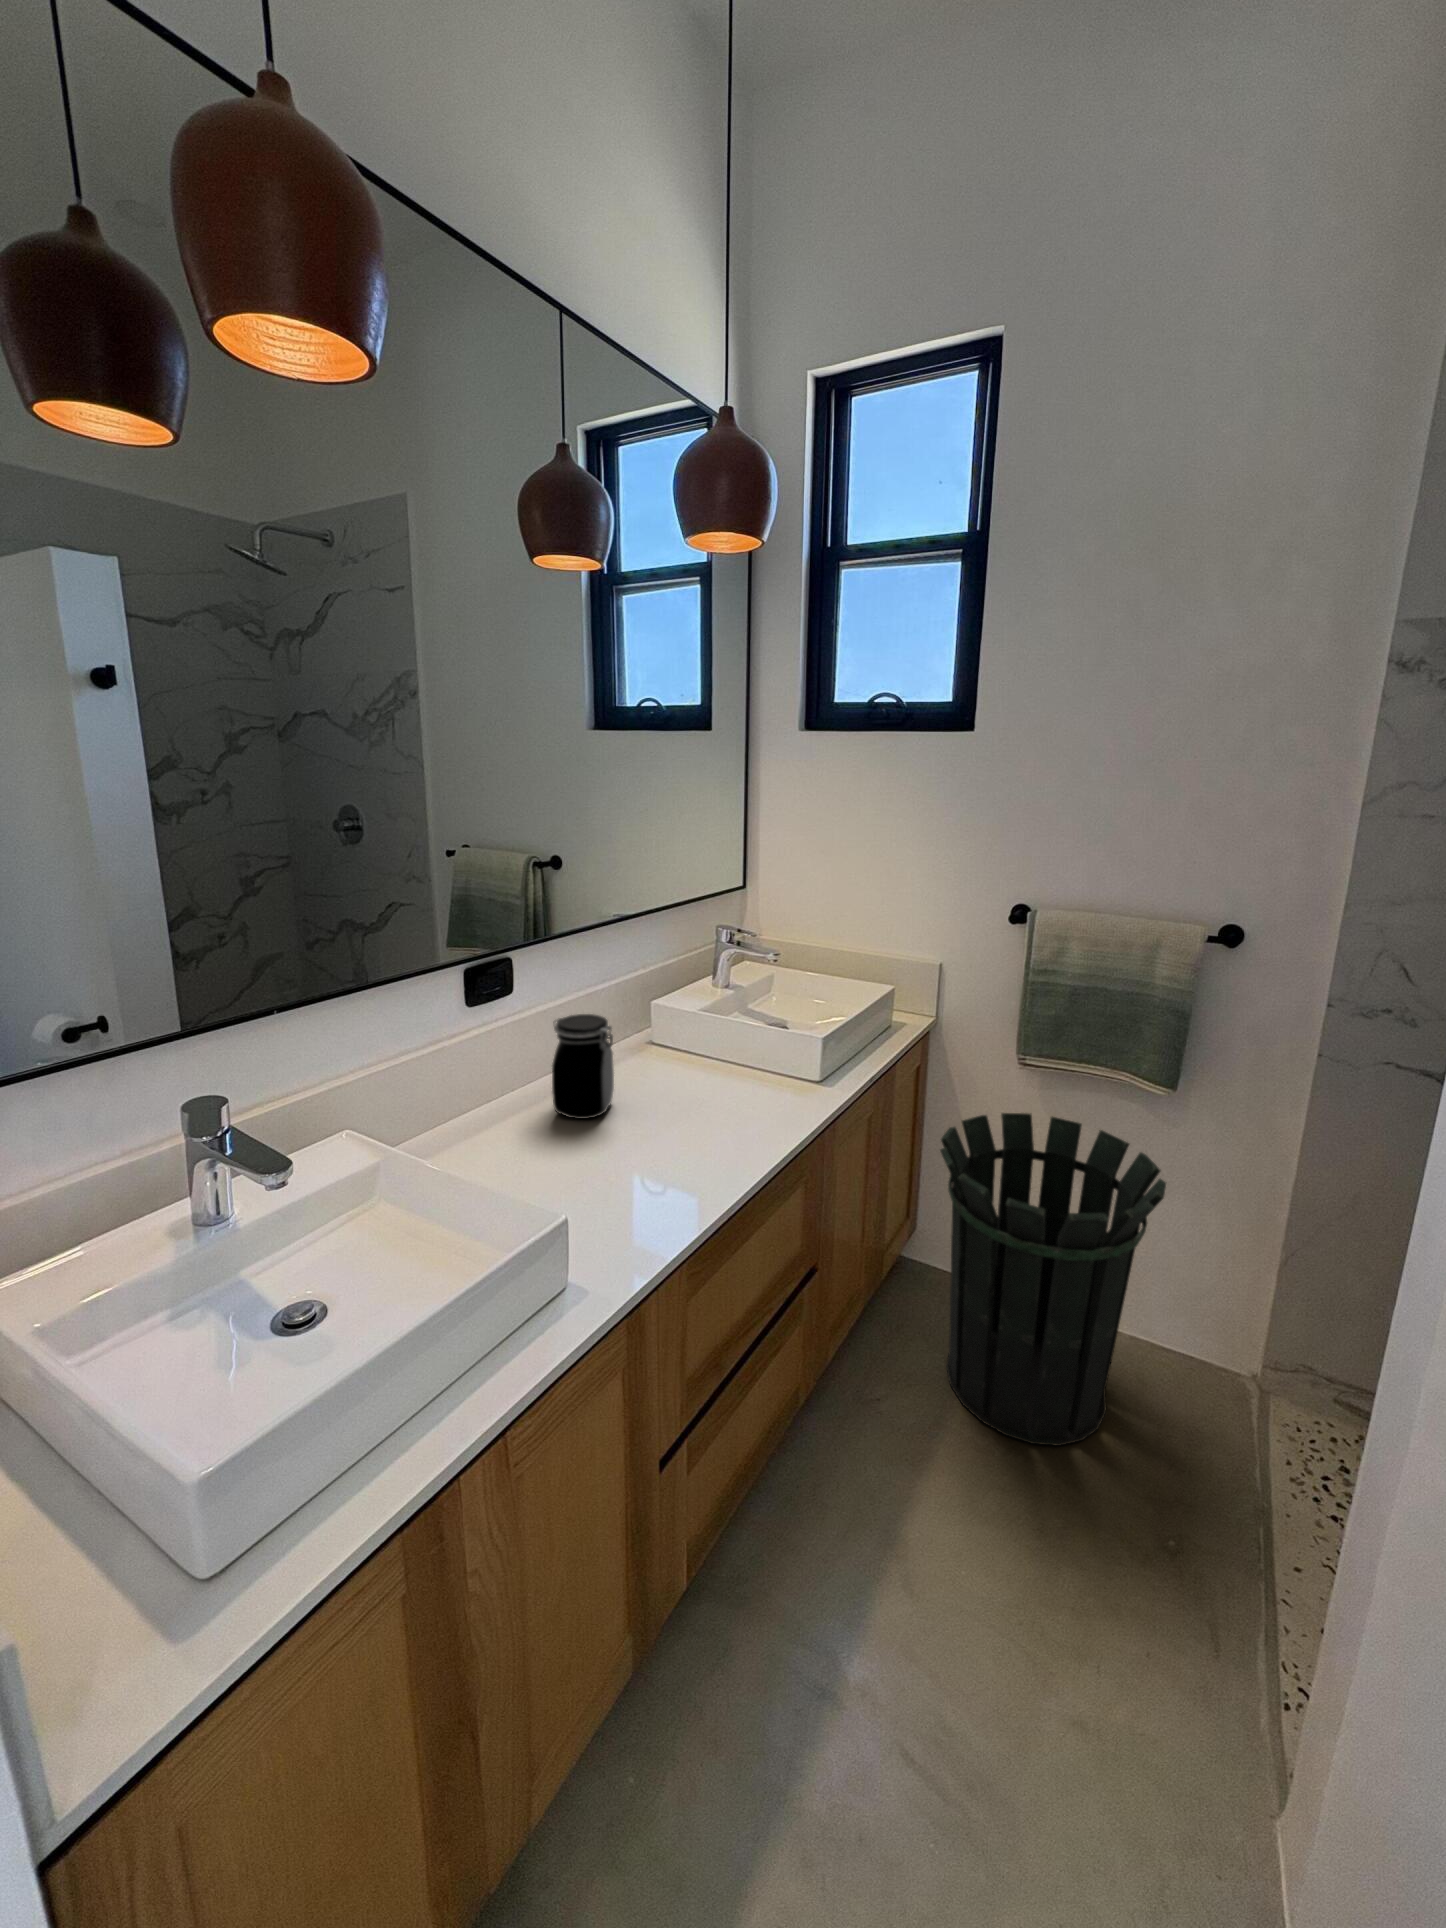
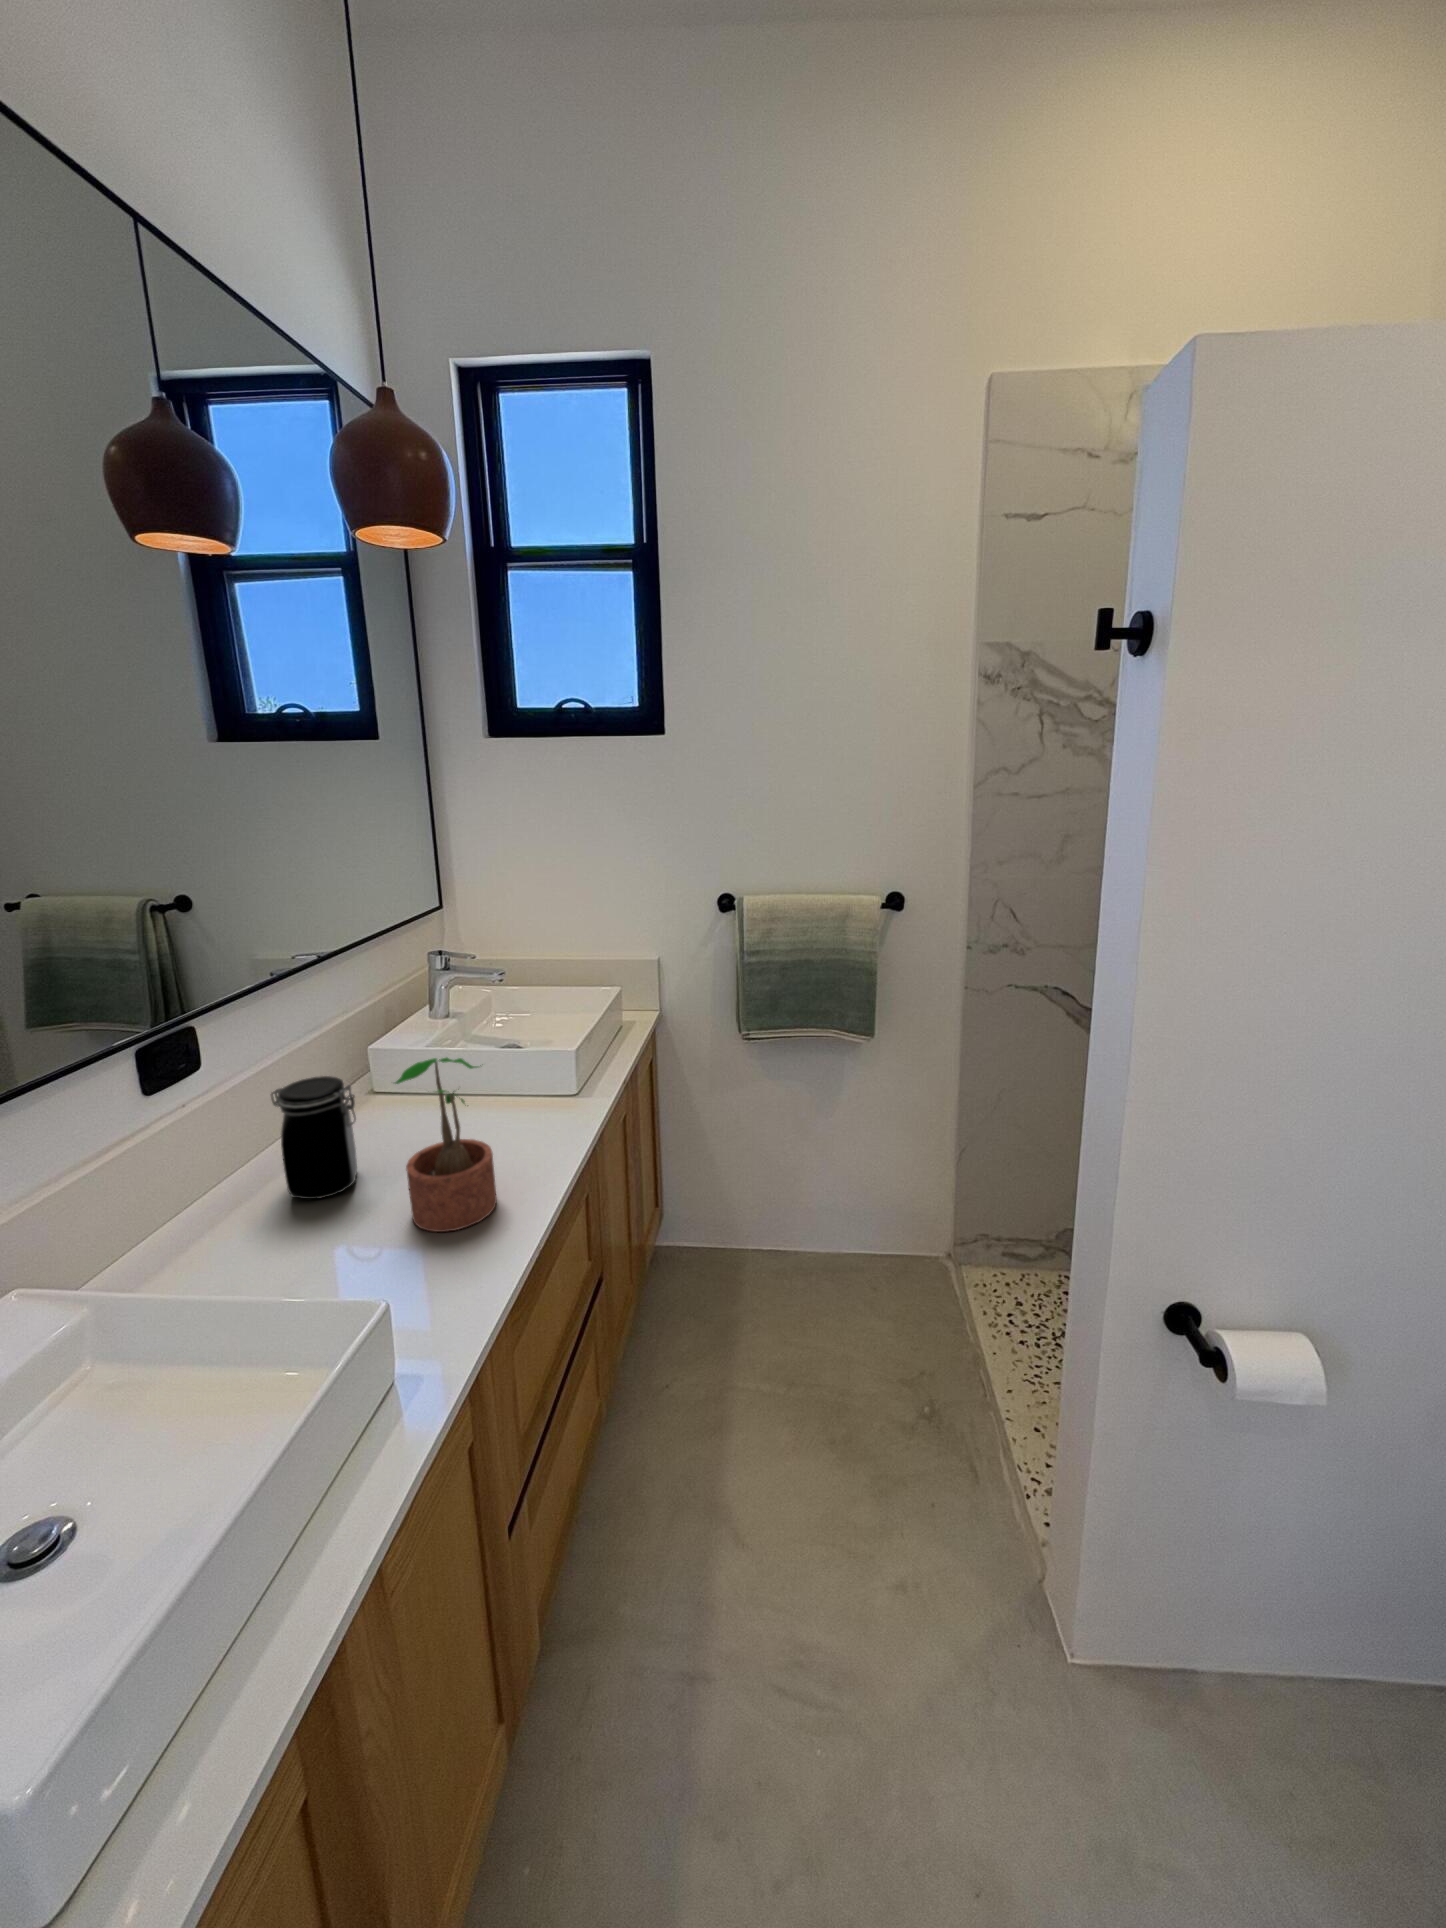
potted plant: none [630,1014,716,1175] -> present [395,1058,497,1232]
waste bin: present [940,1113,1166,1446] -> none [688,1082,881,1376]

